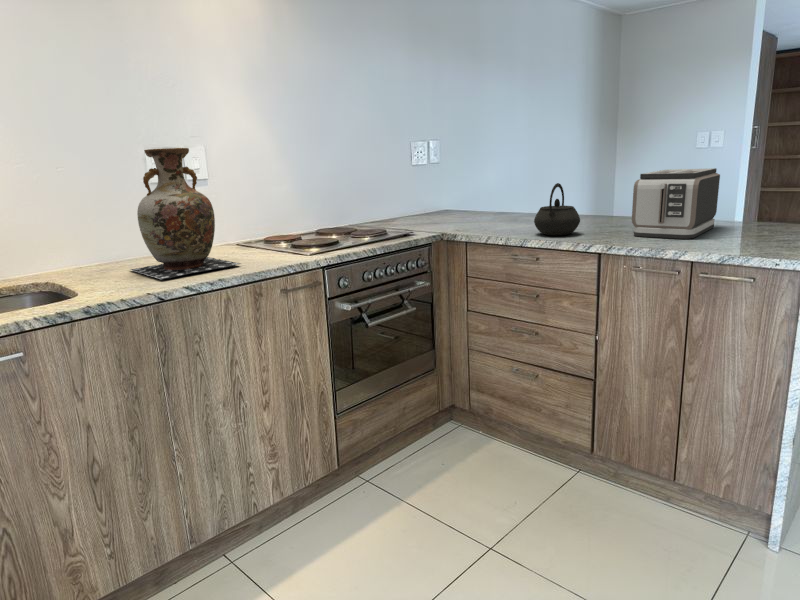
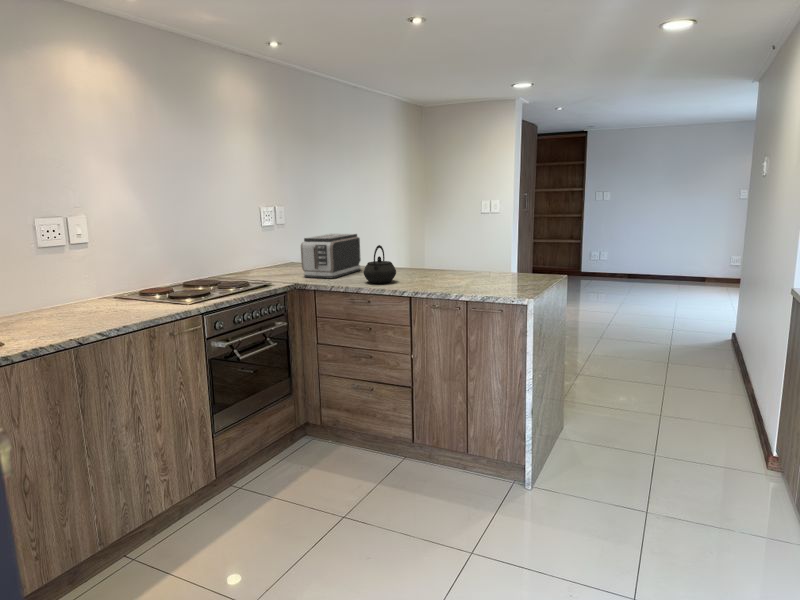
vase: present [130,148,240,279] -> none [31,223,136,329]
toaster: present [632,168,720,239] -> present [301,234,361,278]

